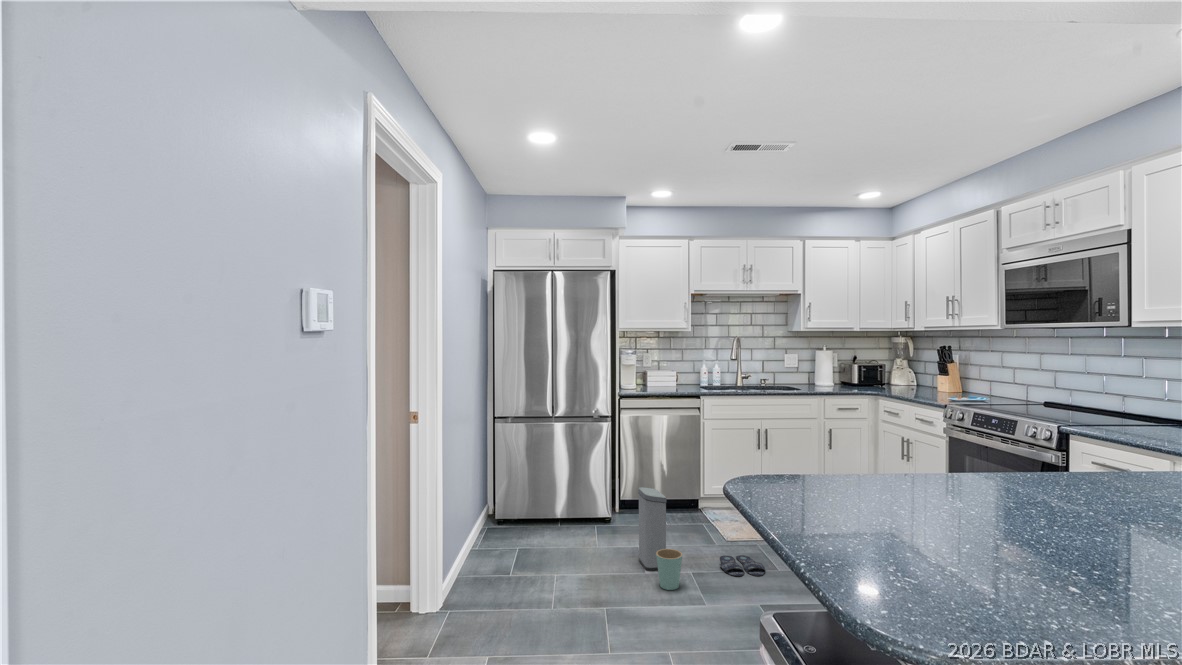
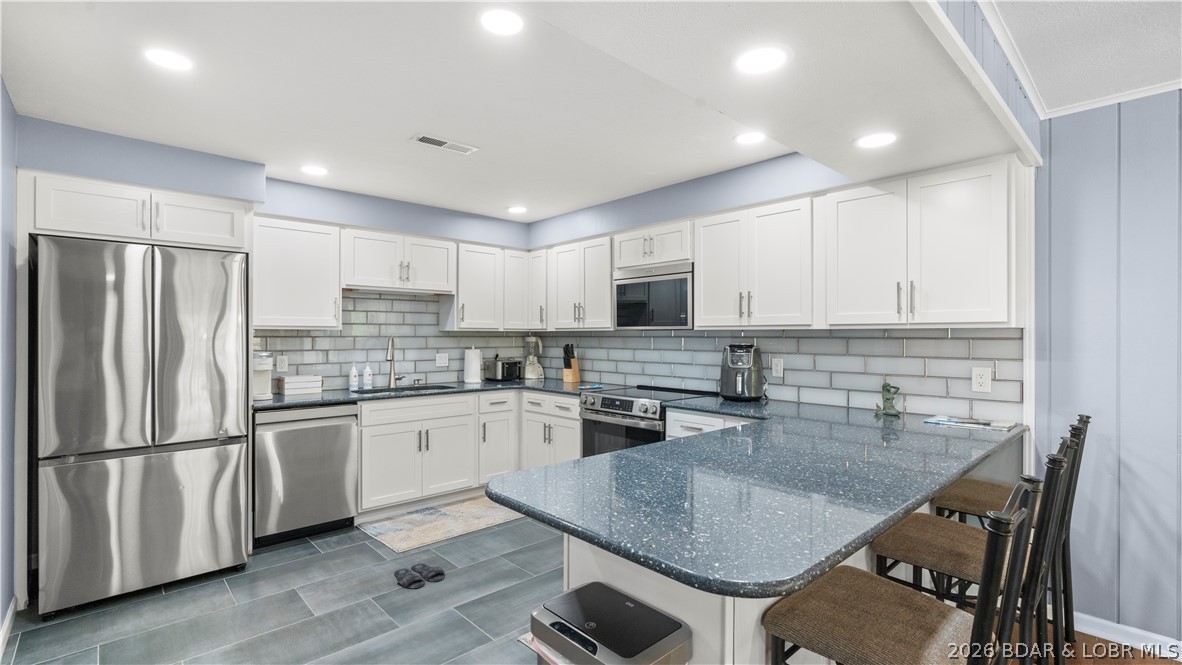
trash can: present [638,487,682,590] -> none [297,515,362,628]

